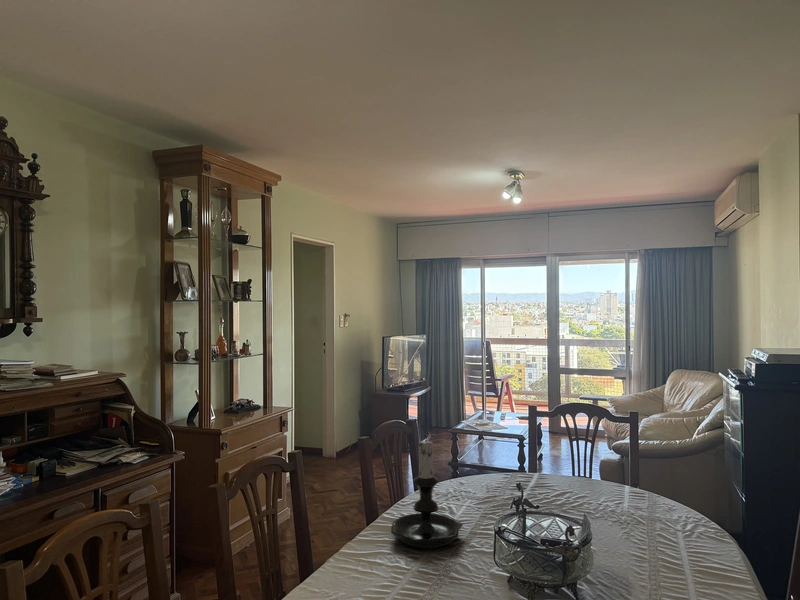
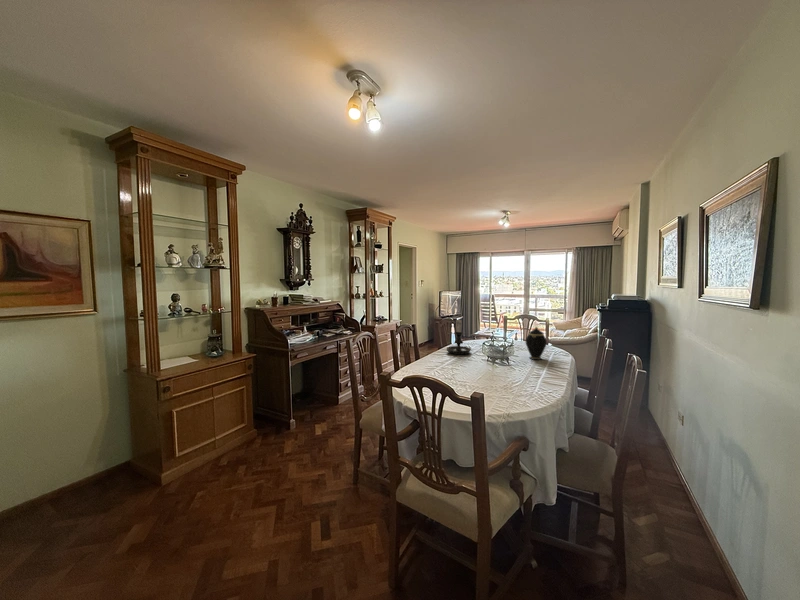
teapot: none [616,463,678,564] -> present [526,327,547,360]

